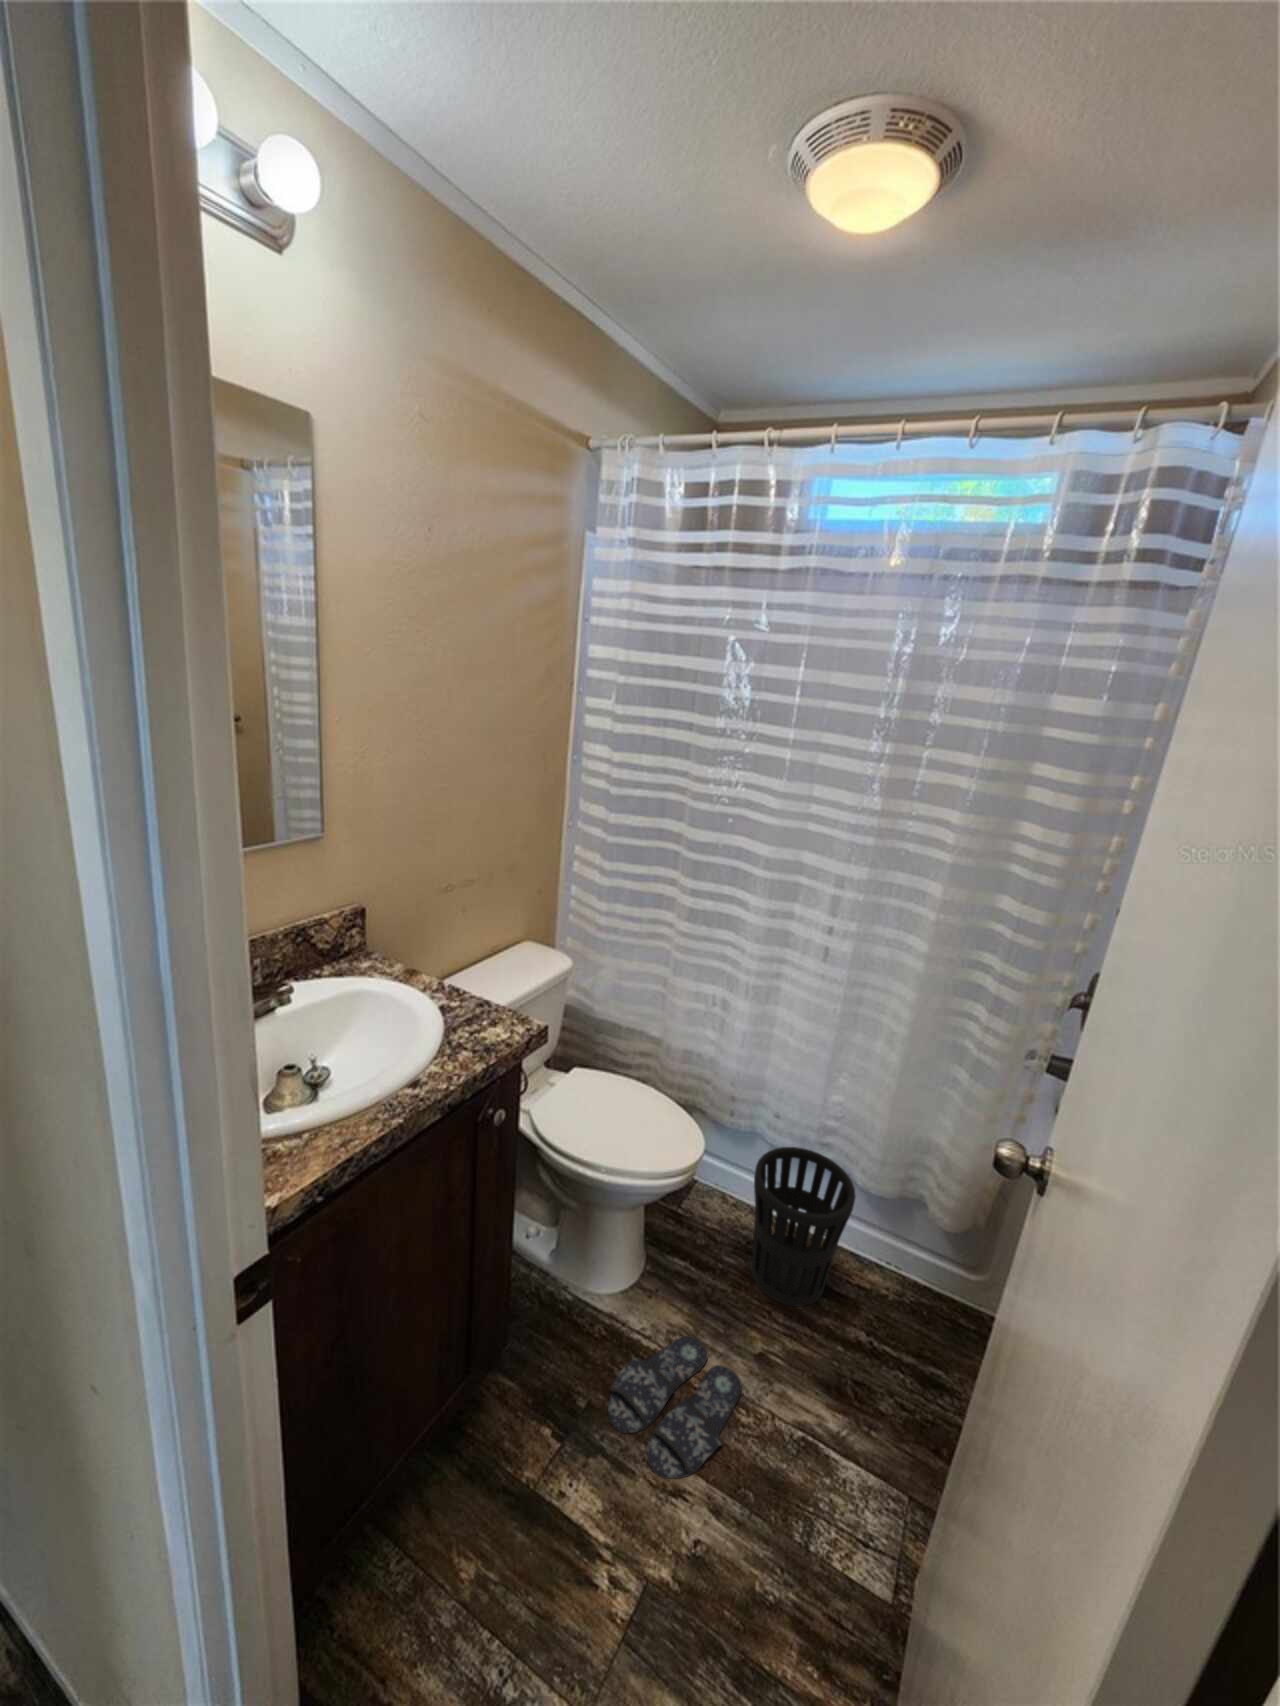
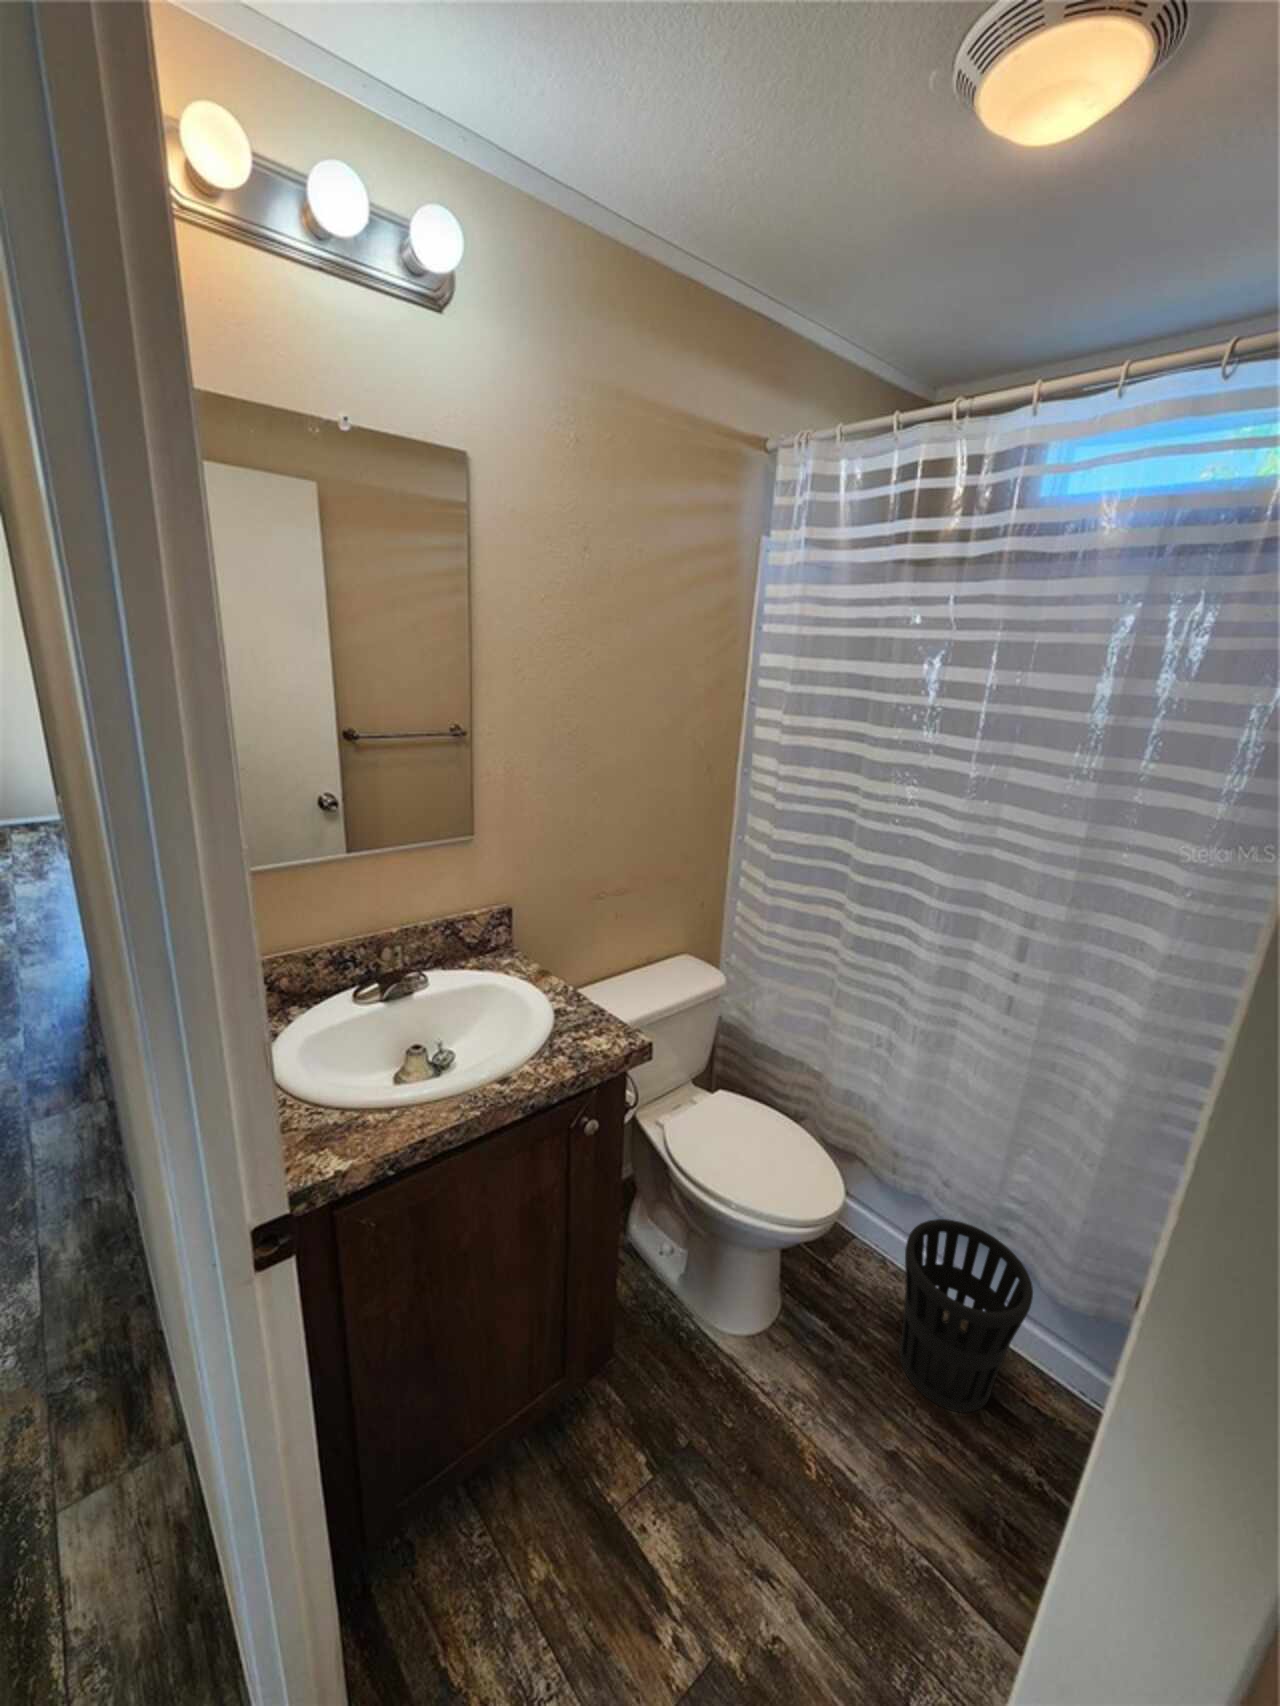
slippers: present [608,1336,742,1479] -> none [706,1402,862,1561]

